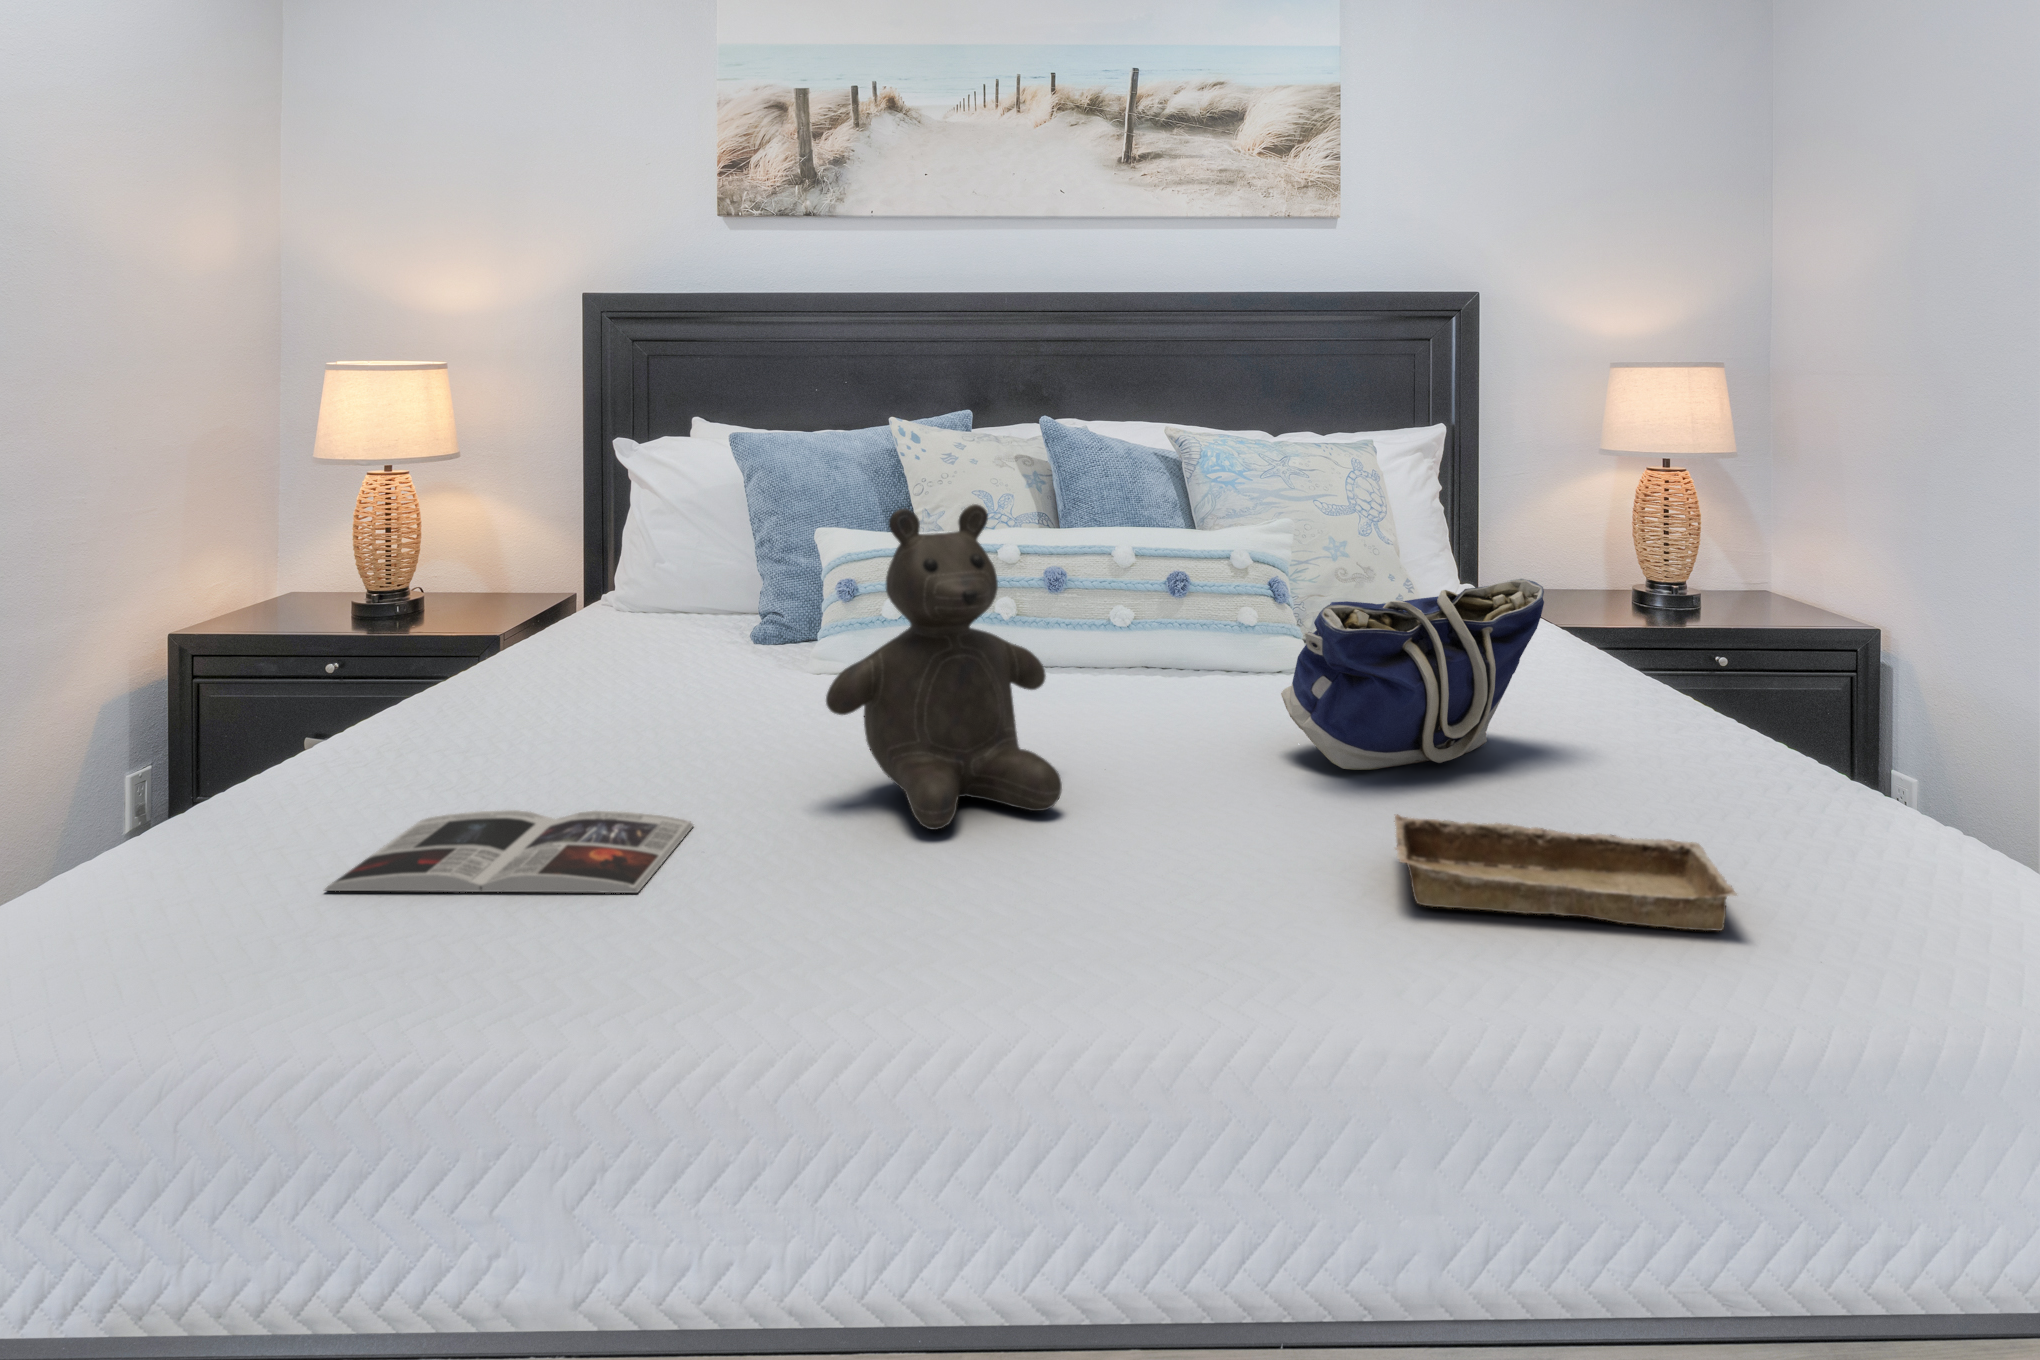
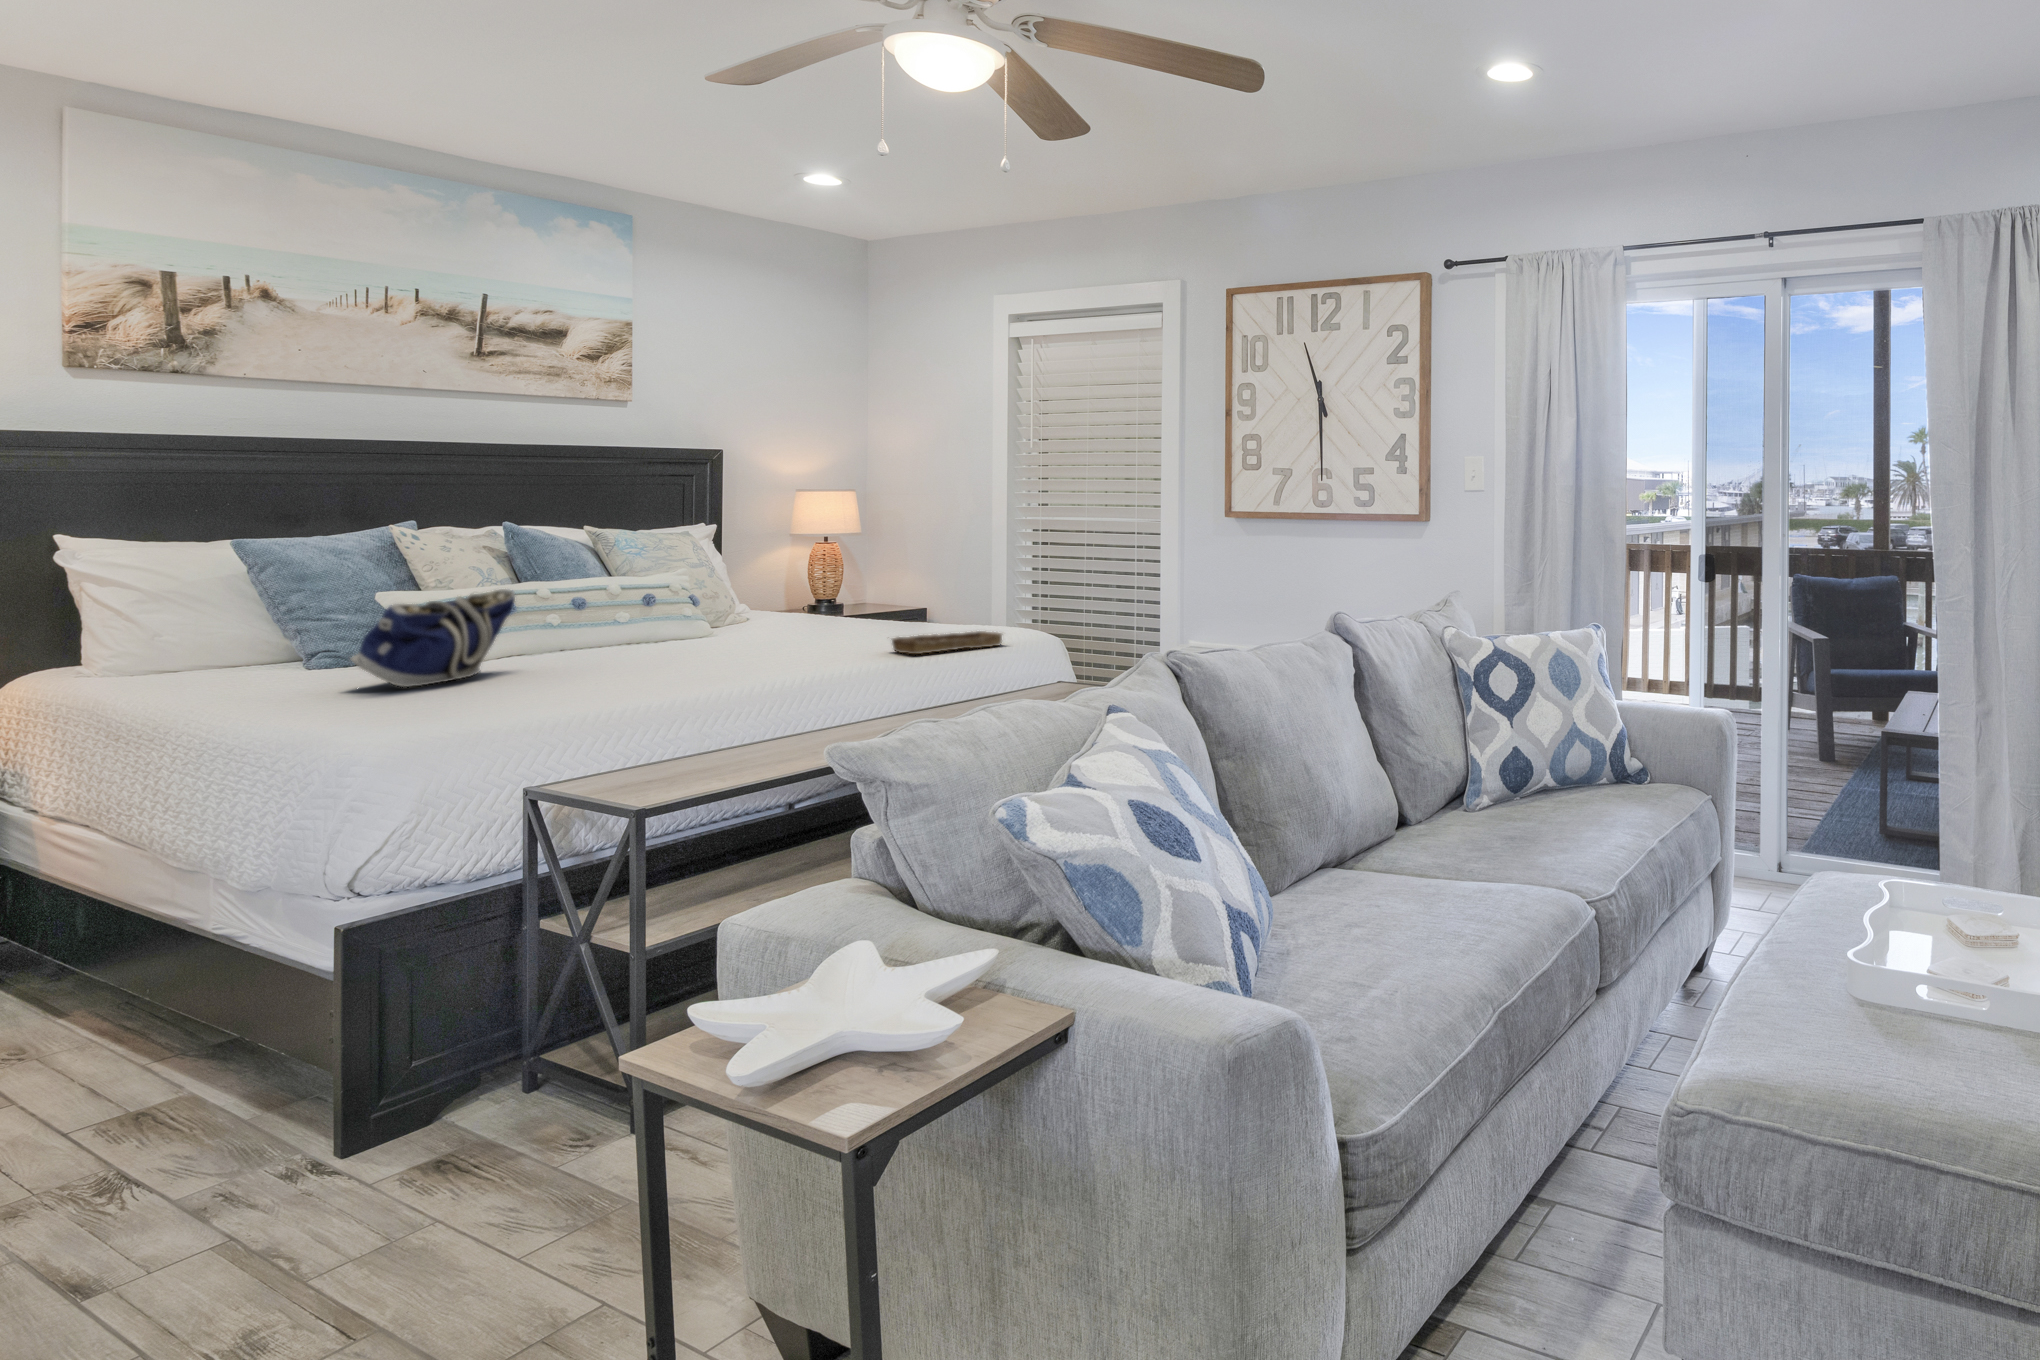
teddy bear: present [826,504,1062,830] -> none [623,544,741,673]
tote bag: present [1281,579,1544,770] -> present [351,589,515,687]
magazine: present [325,810,693,893] -> none [419,688,622,720]

